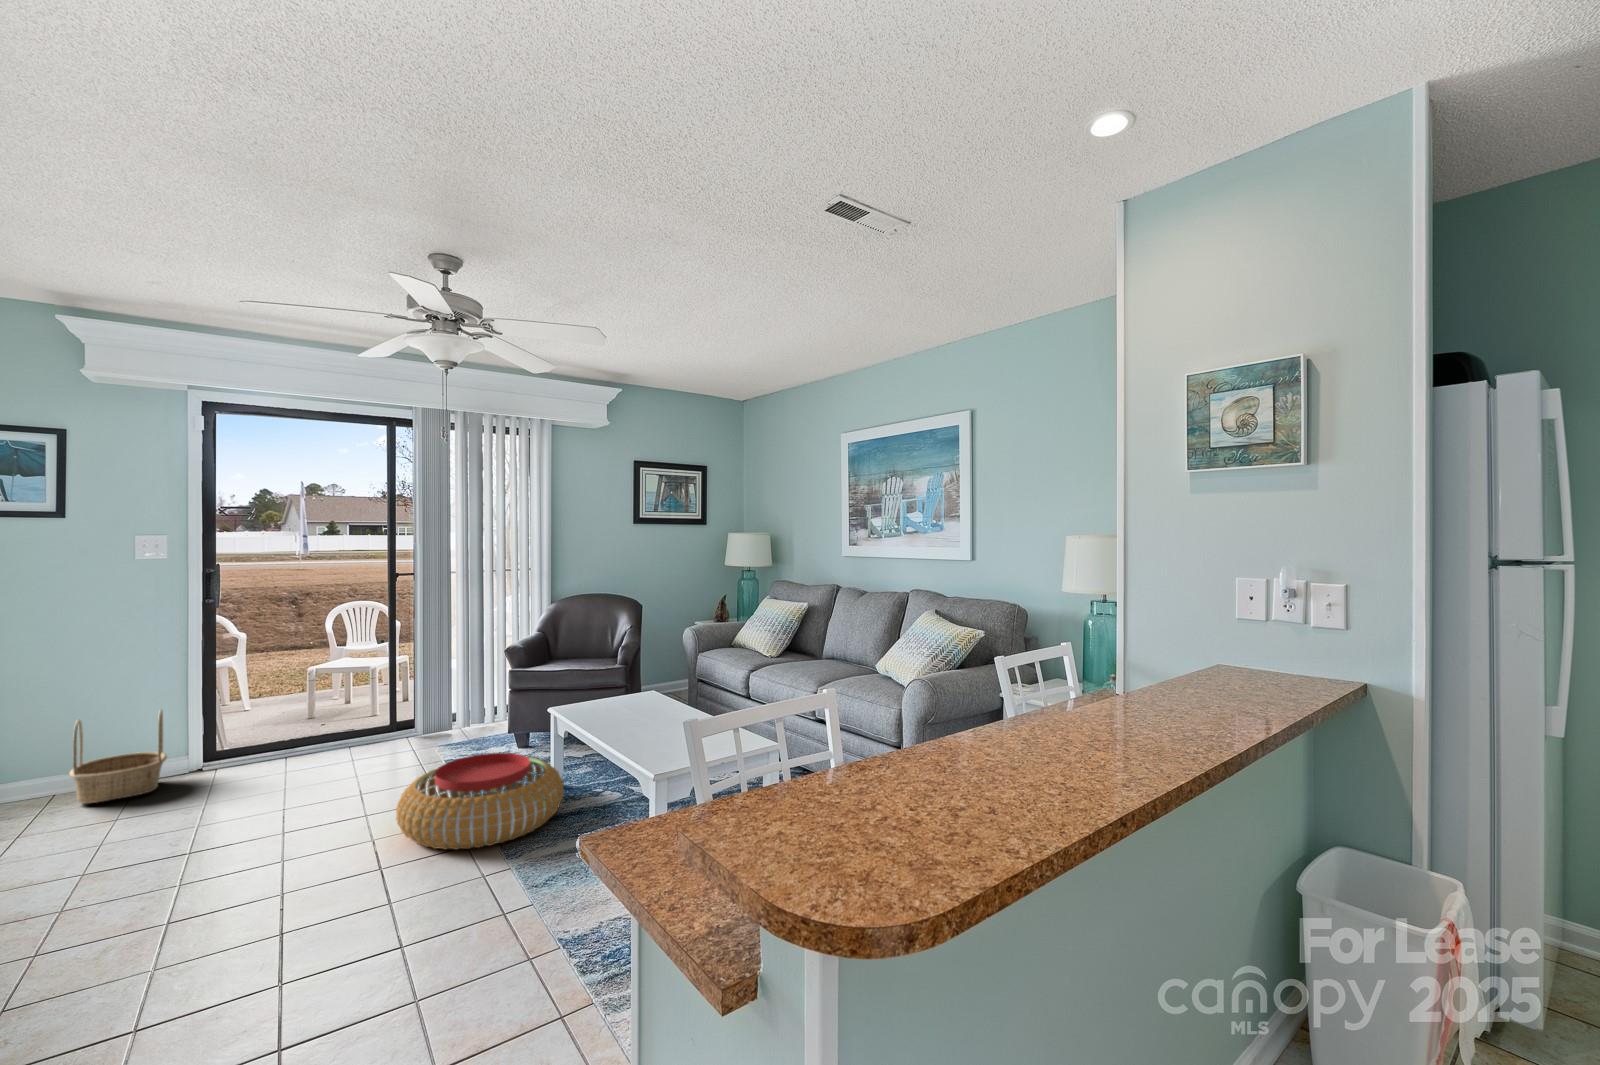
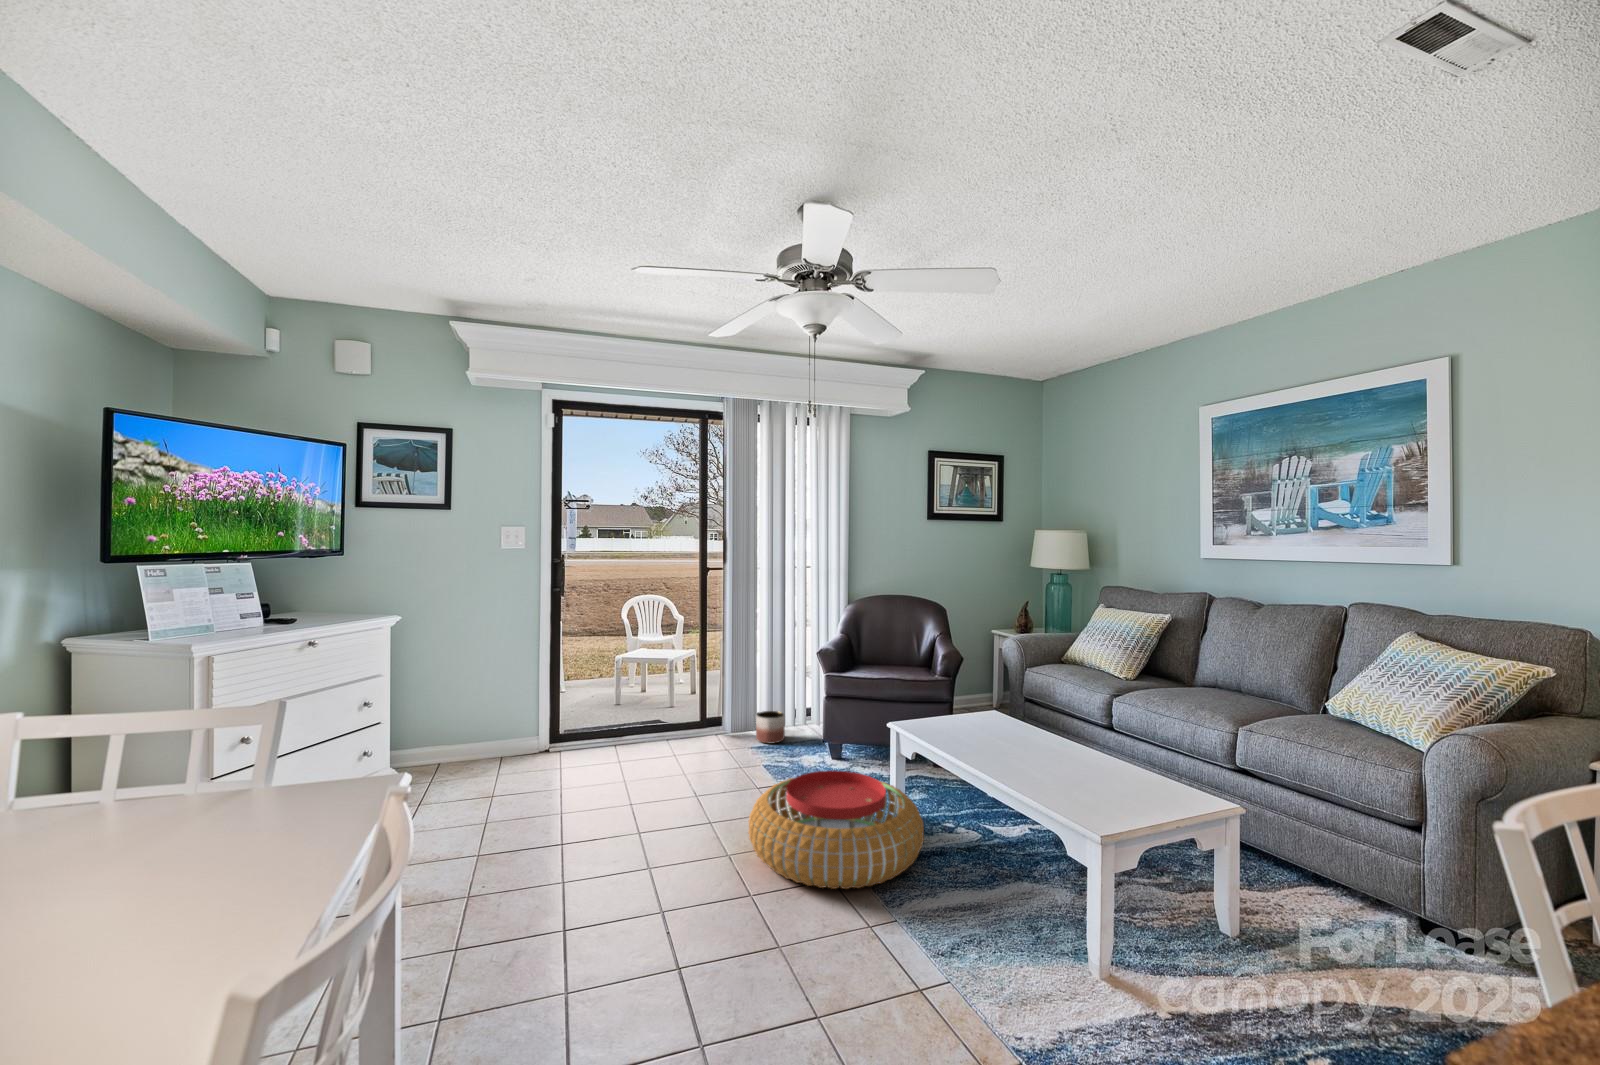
basket: present [70,710,167,804] -> none [451,692,524,777]
planter: none [446,710,477,741] -> present [756,711,785,744]

